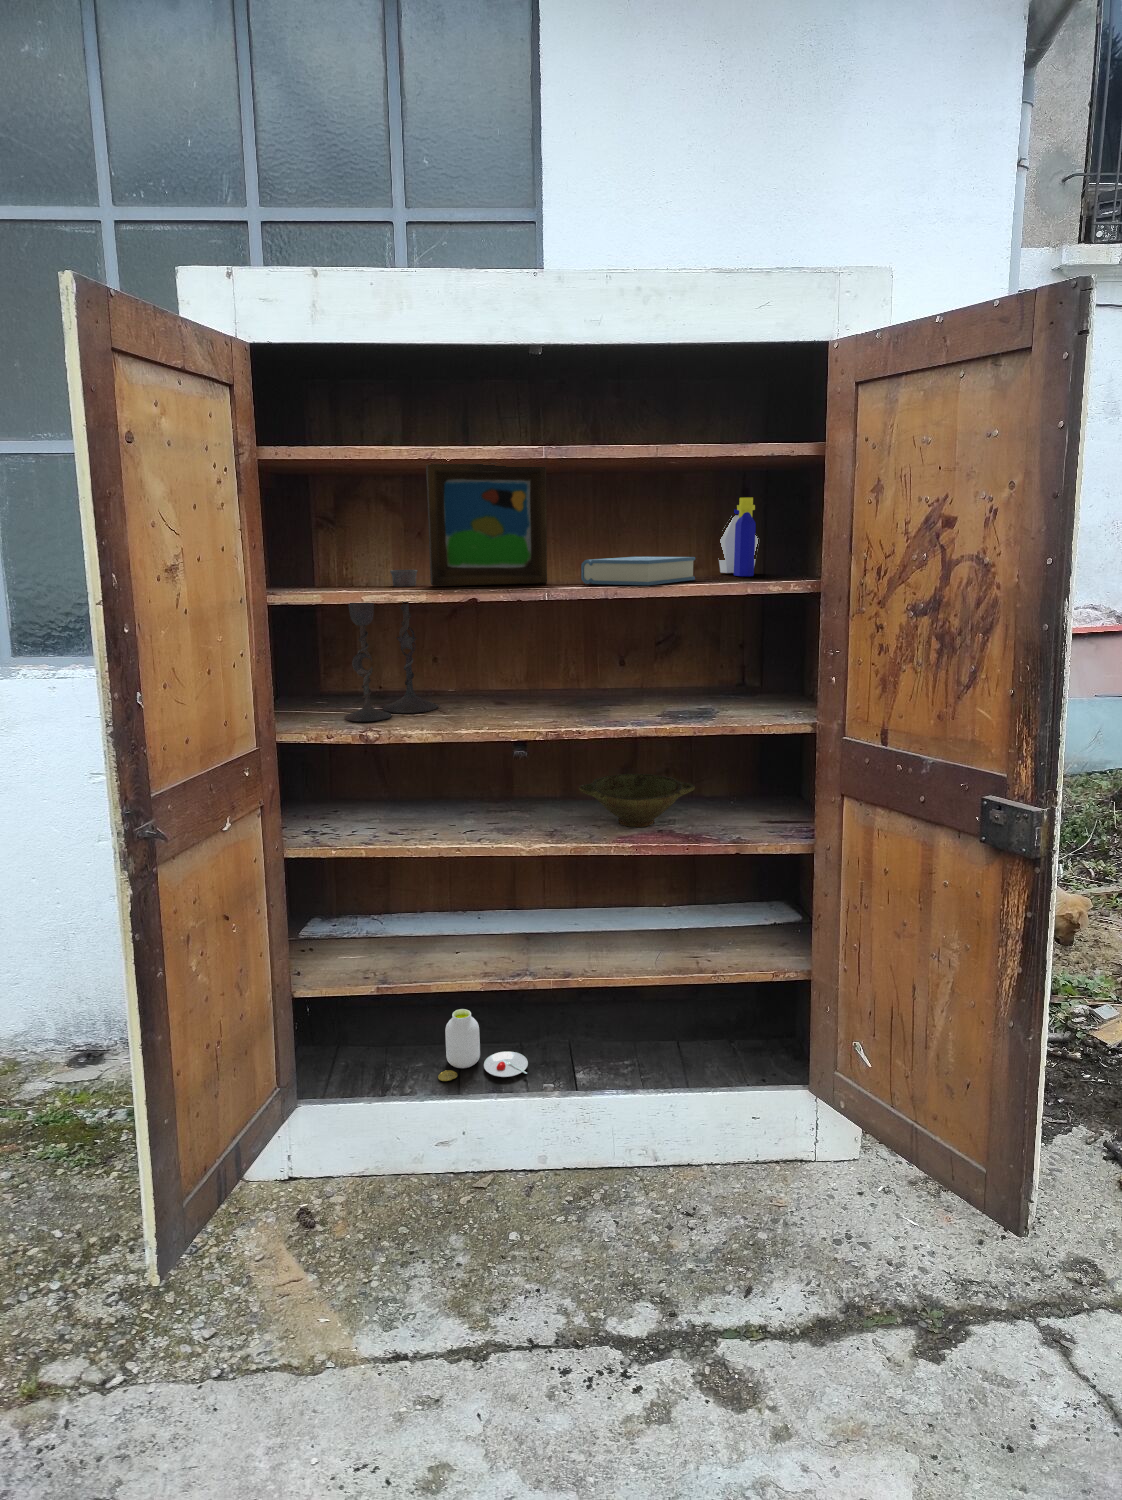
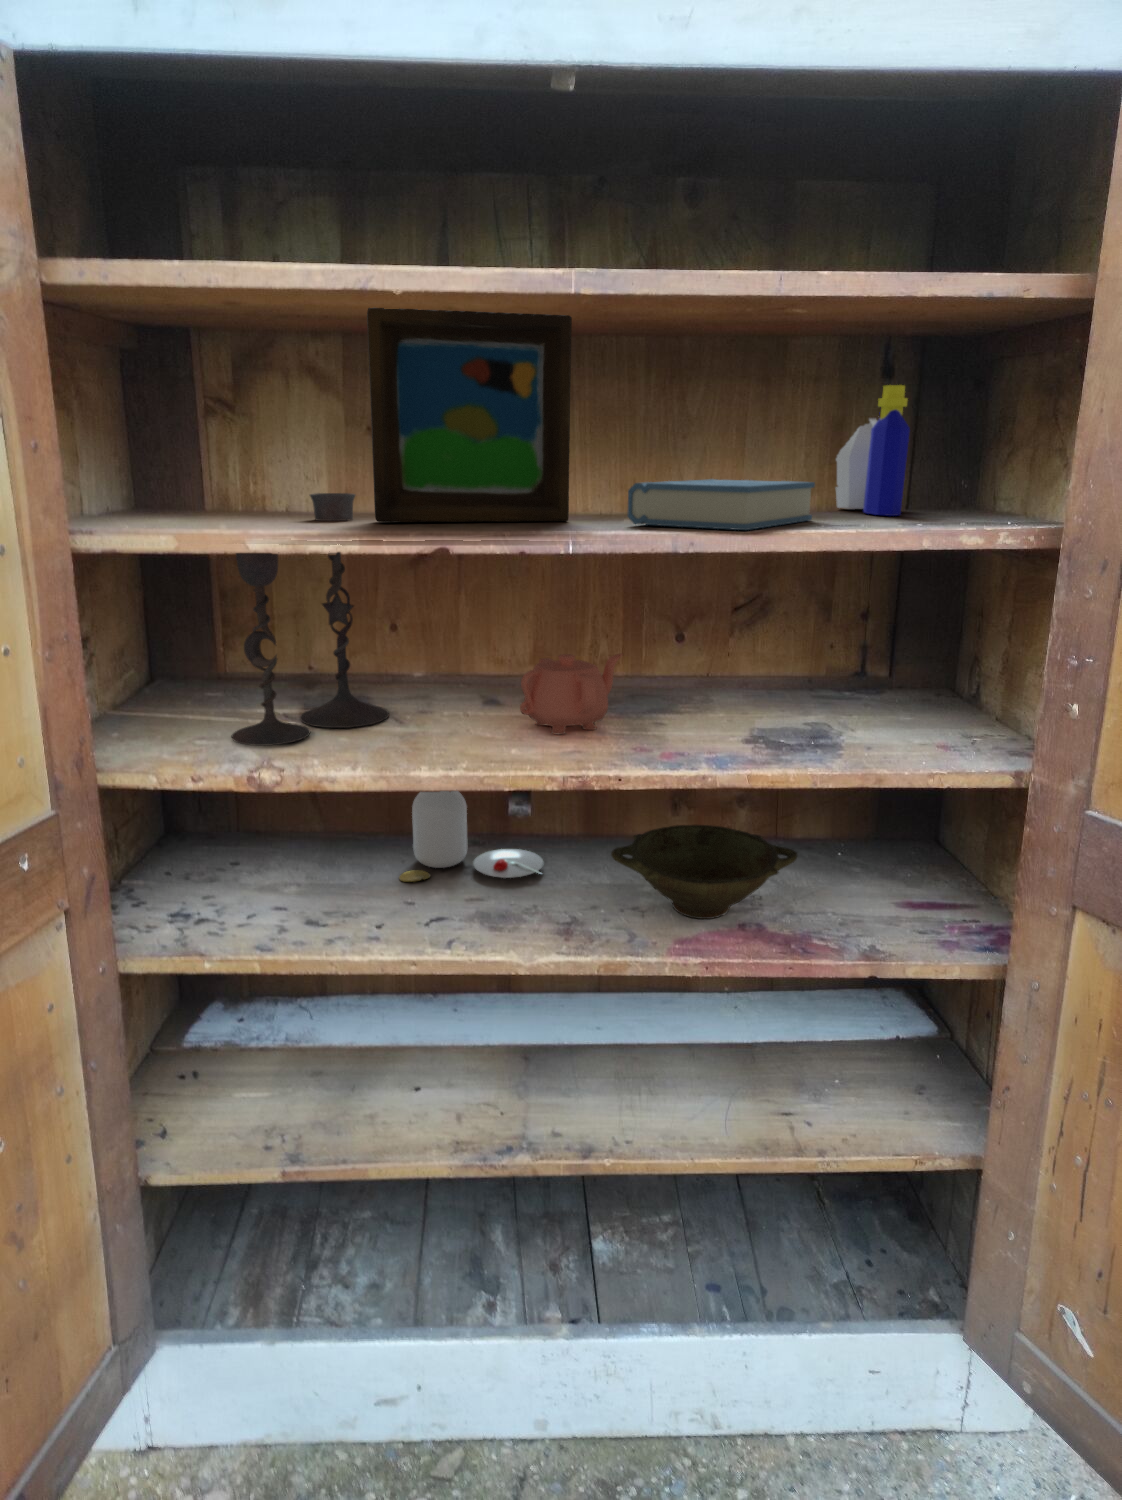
teapot: none [520,664,584,713] -> present [520,654,623,734]
jar: present [438,1009,528,1081] -> present [399,791,544,882]

